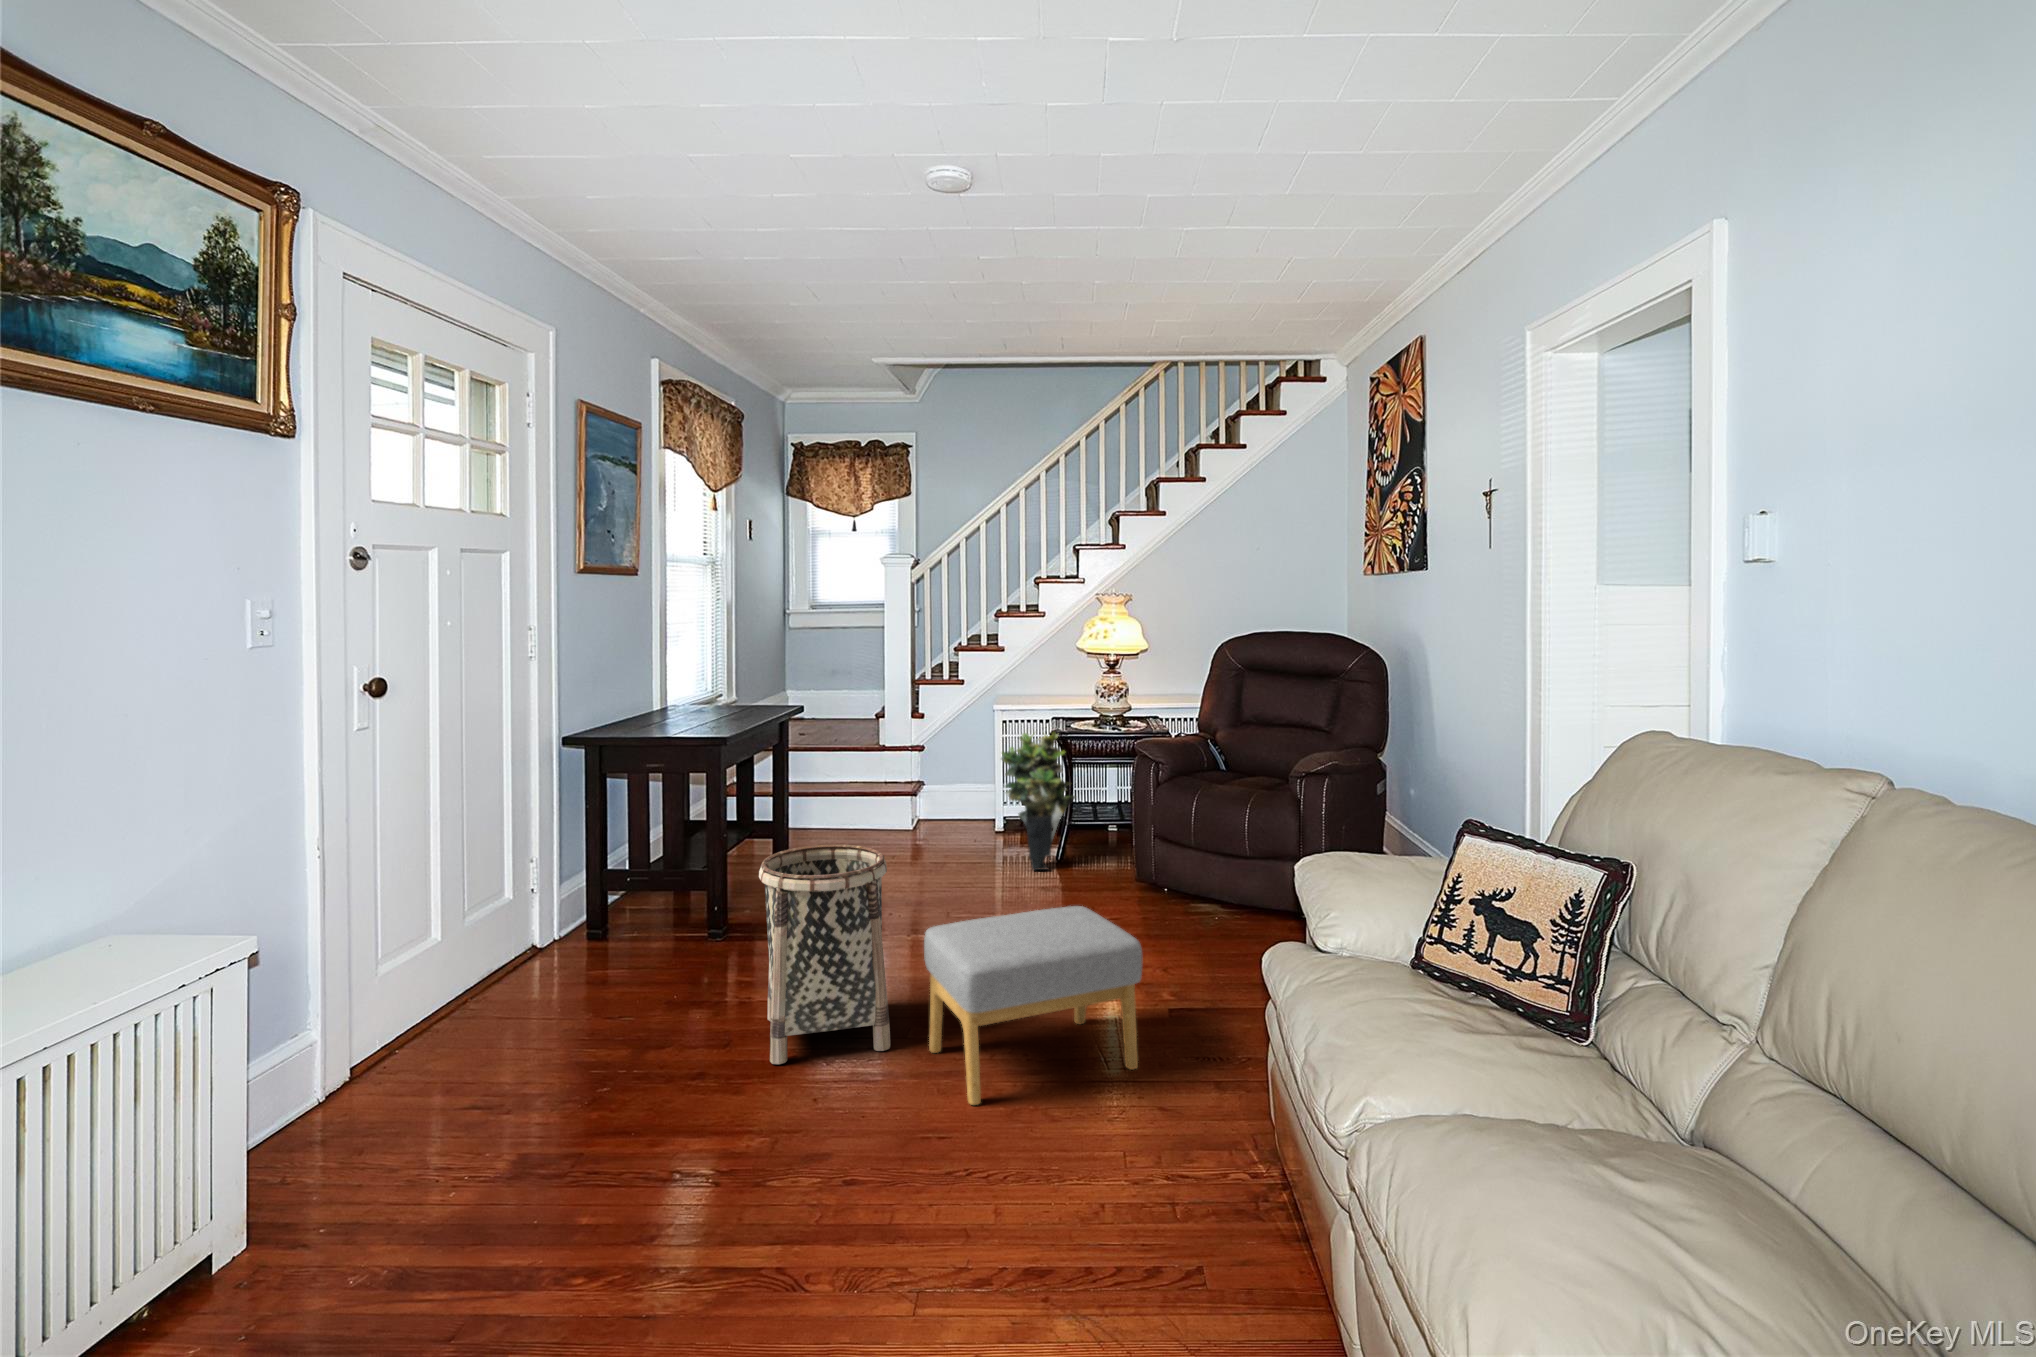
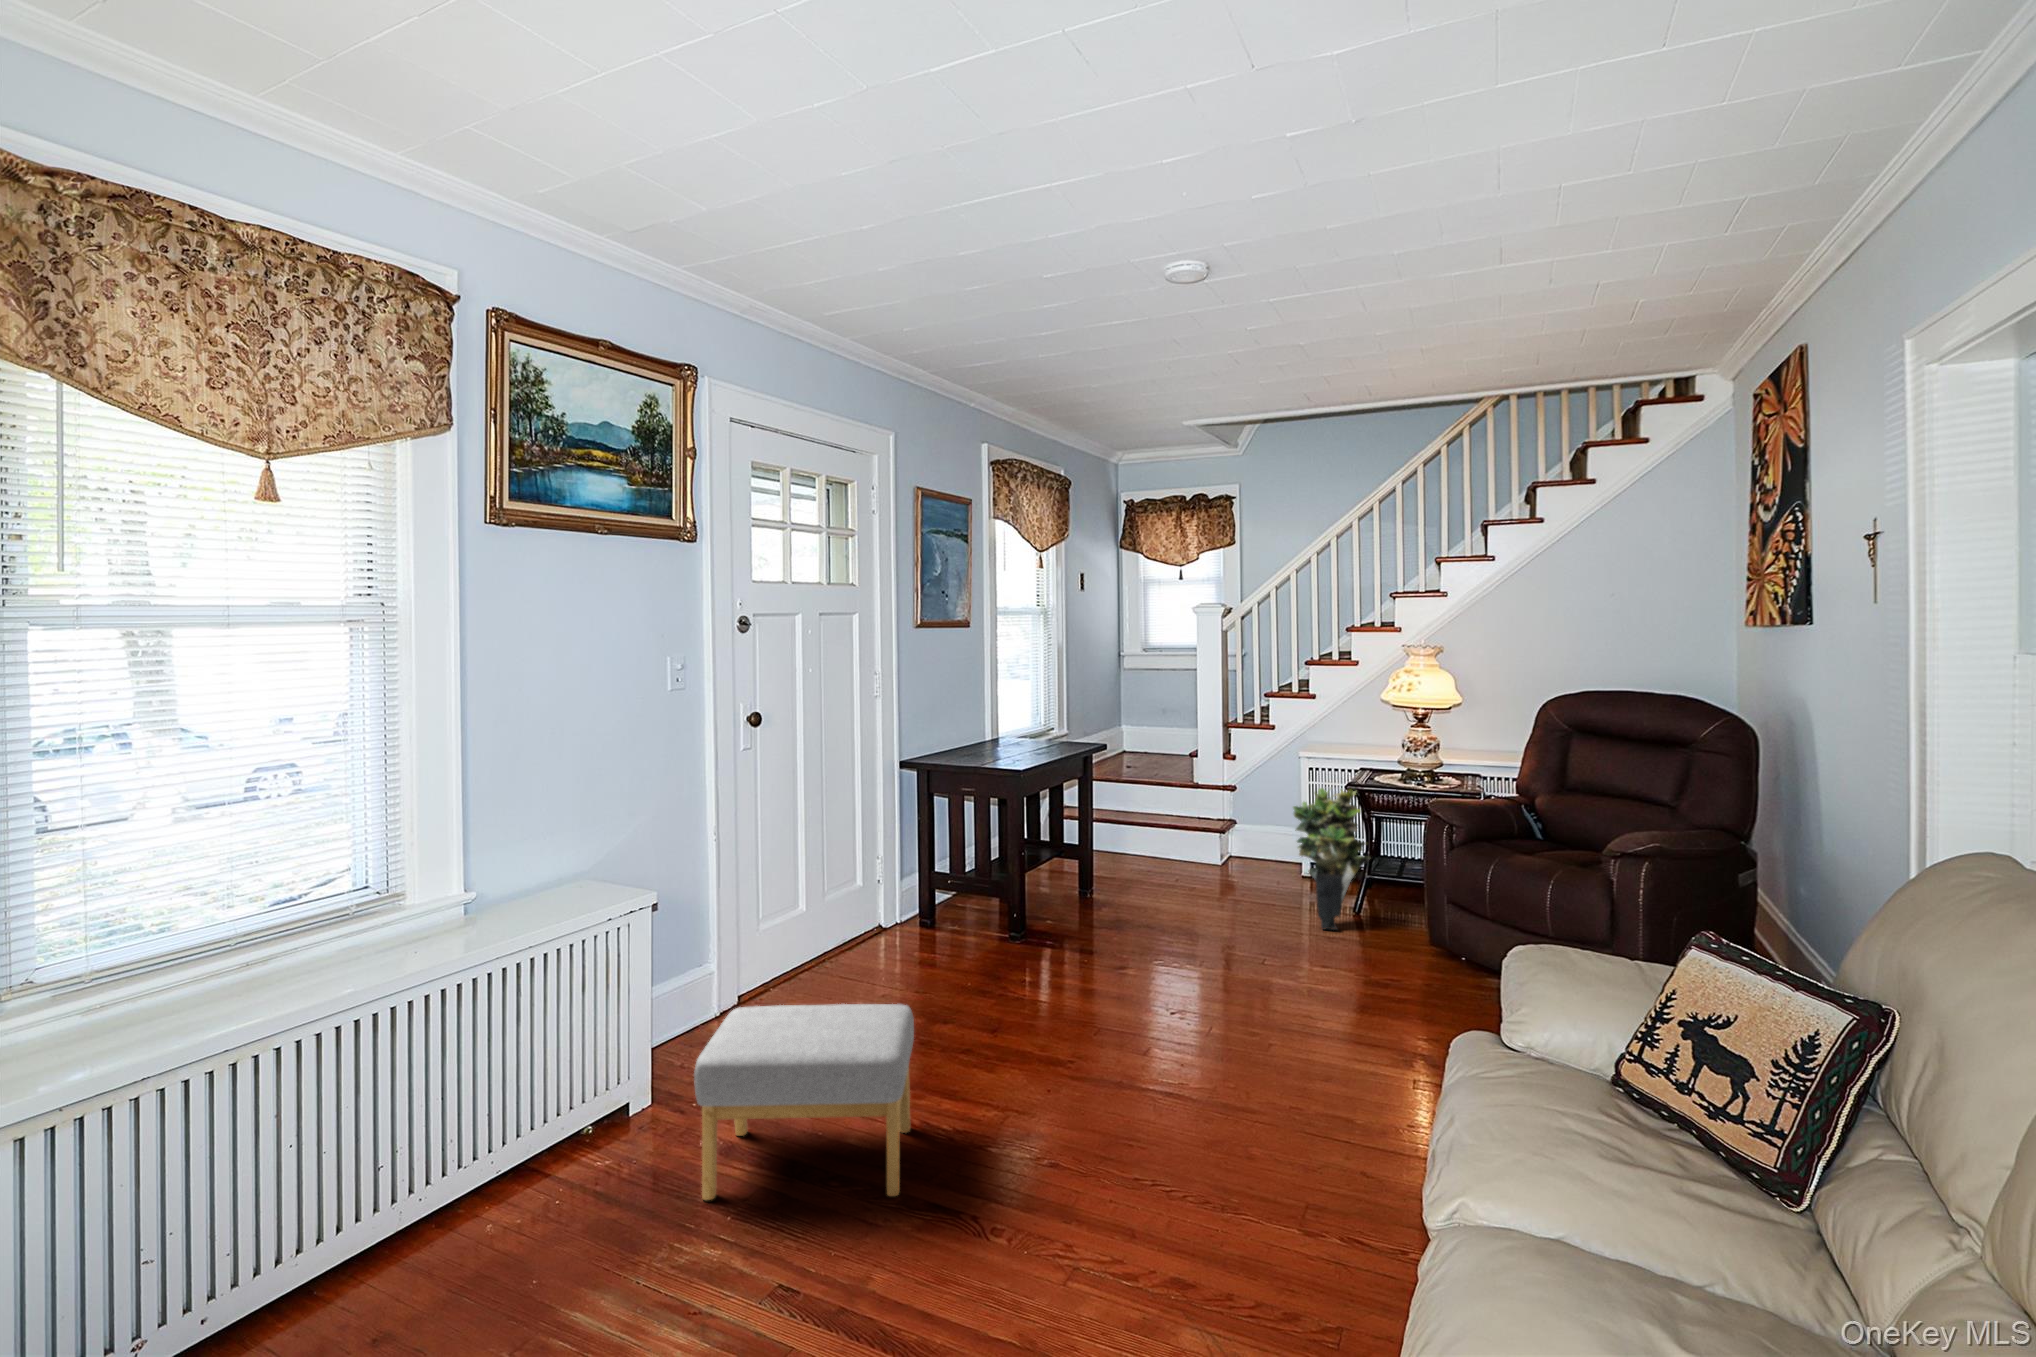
basket: present [759,844,890,1064] -> none [1014,887,1127,1083]
footstool: present [924,906,1142,1105] -> present [694,1004,914,1200]

